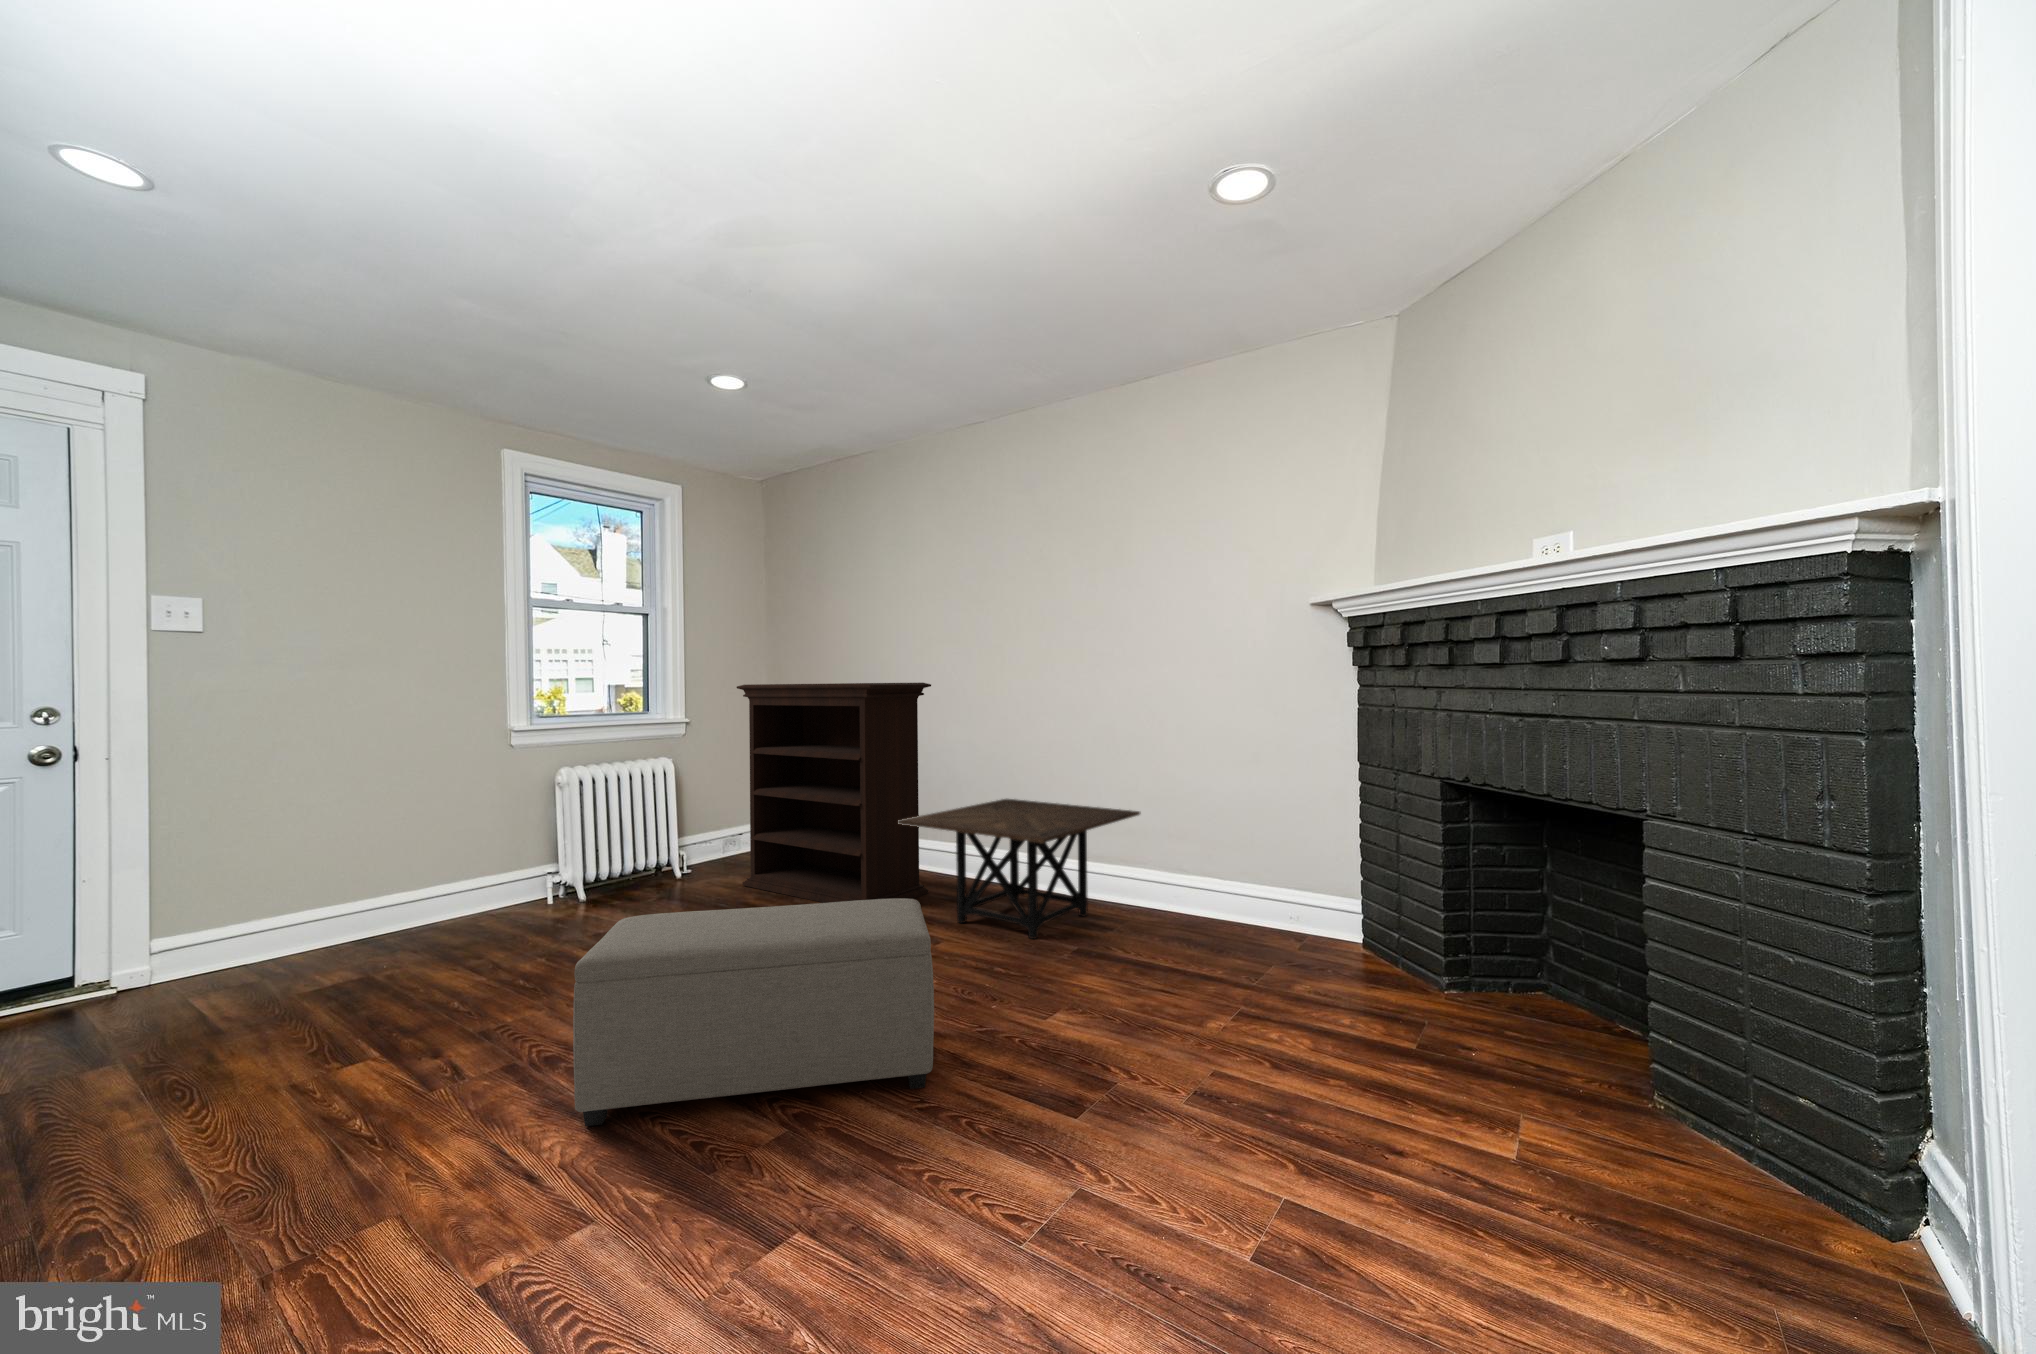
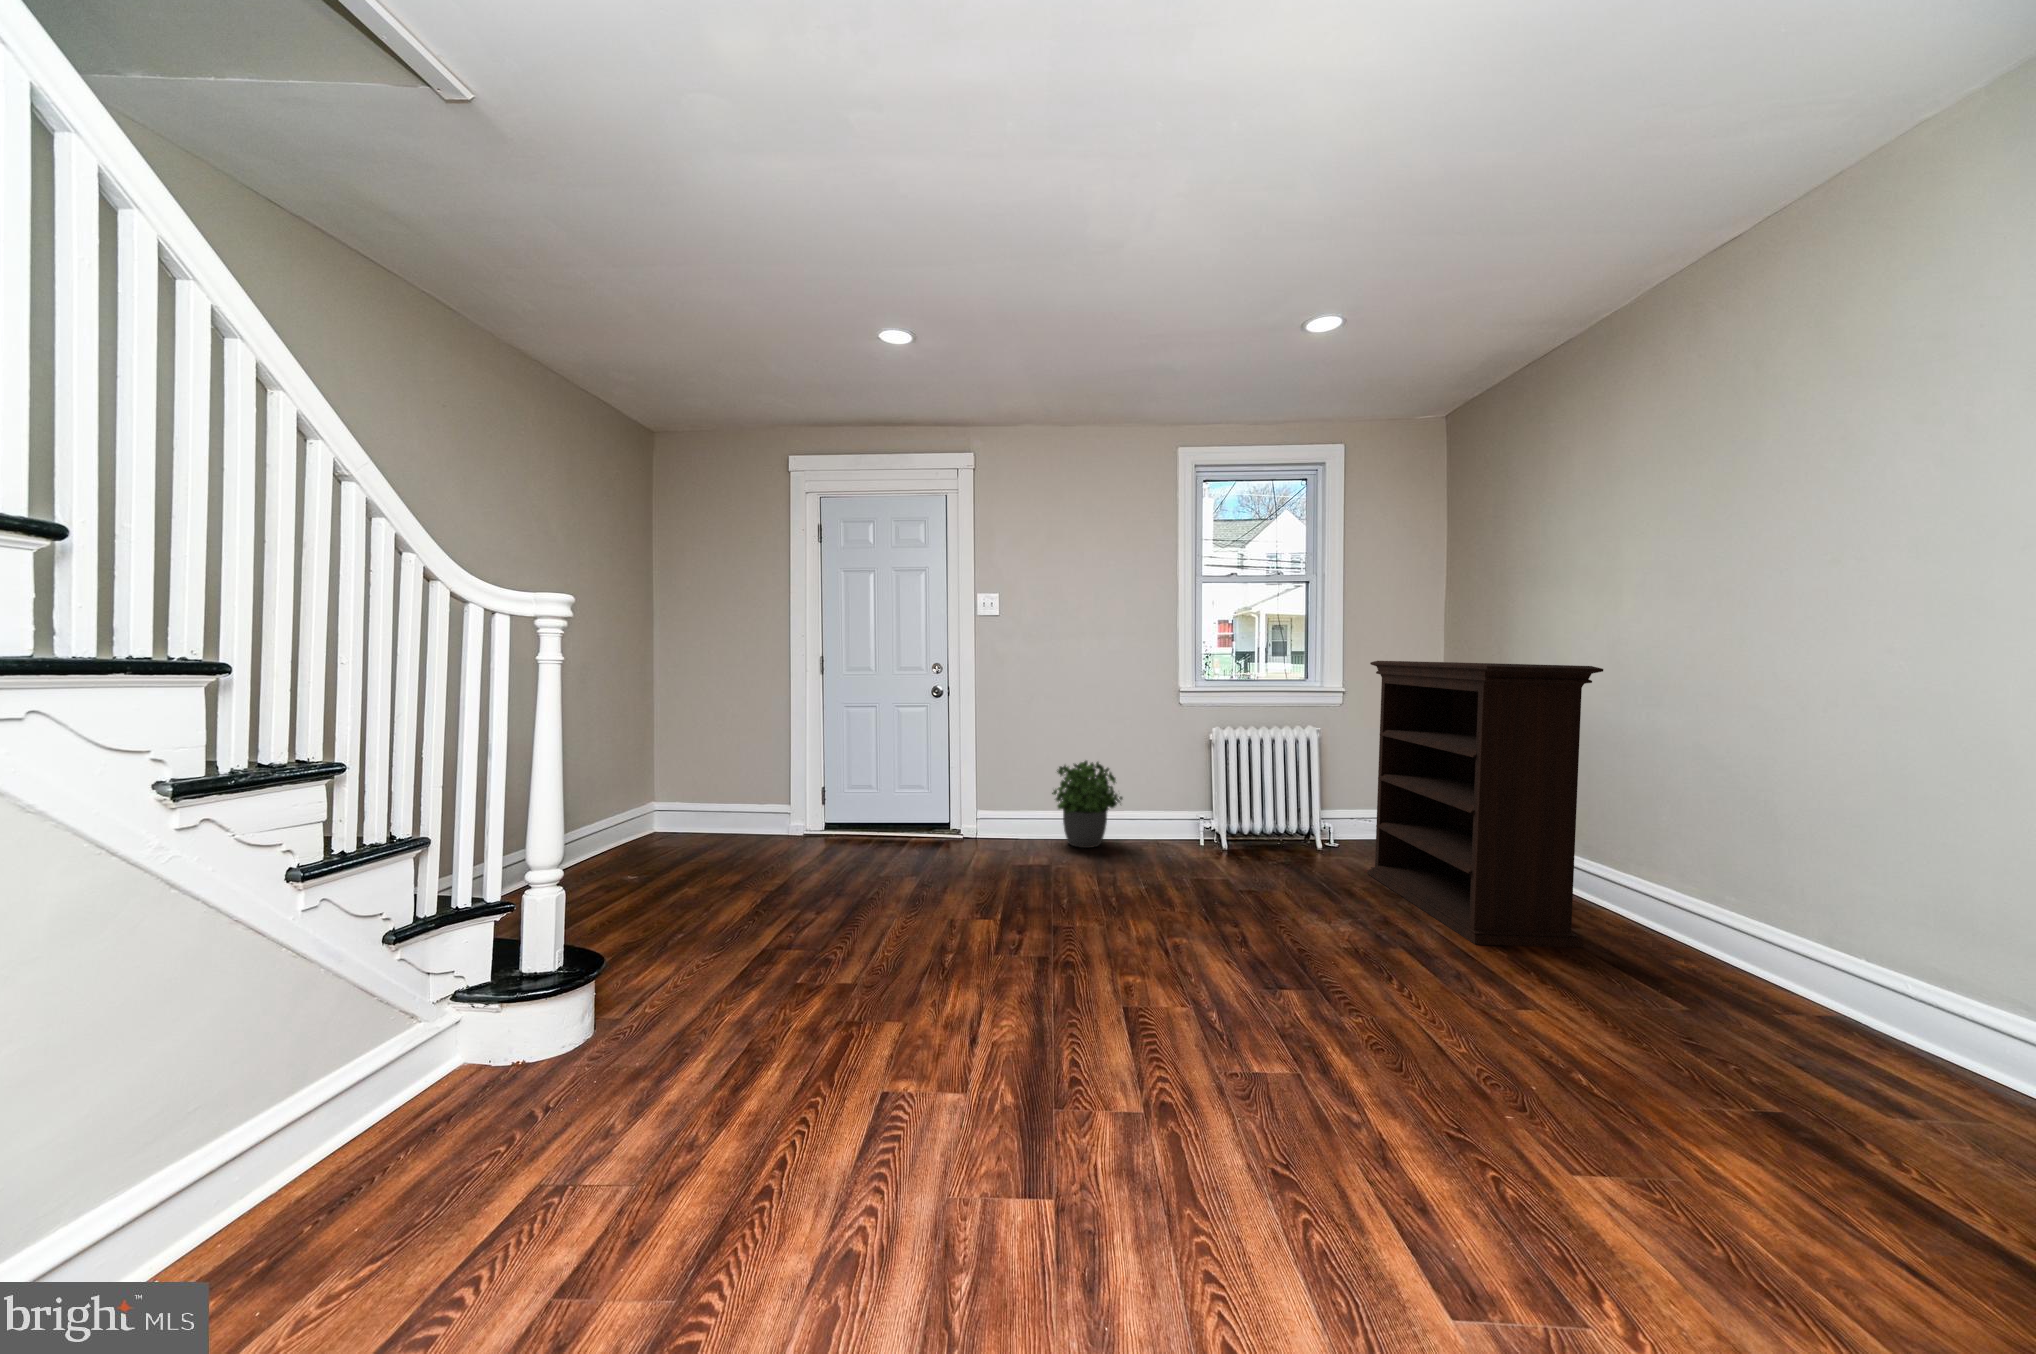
side table: present [898,799,1141,939] -> none [1498,839,2017,1073]
potted plant: none [333,828,456,948] -> present [1052,761,1123,848]
ottoman: present [573,898,934,1126] -> none [1025,863,1383,1154]

